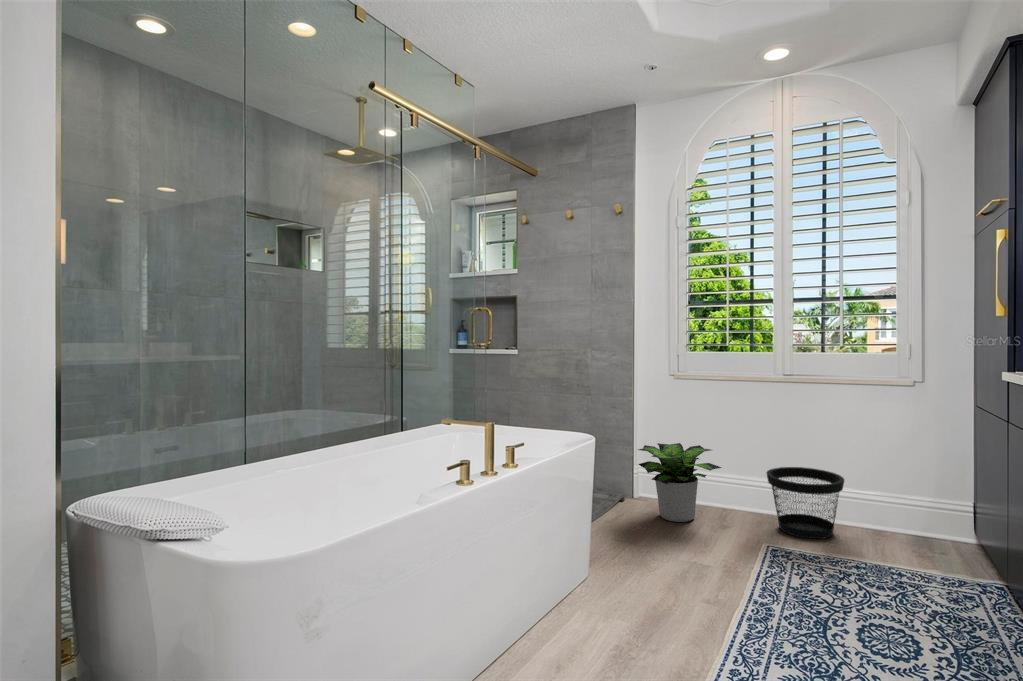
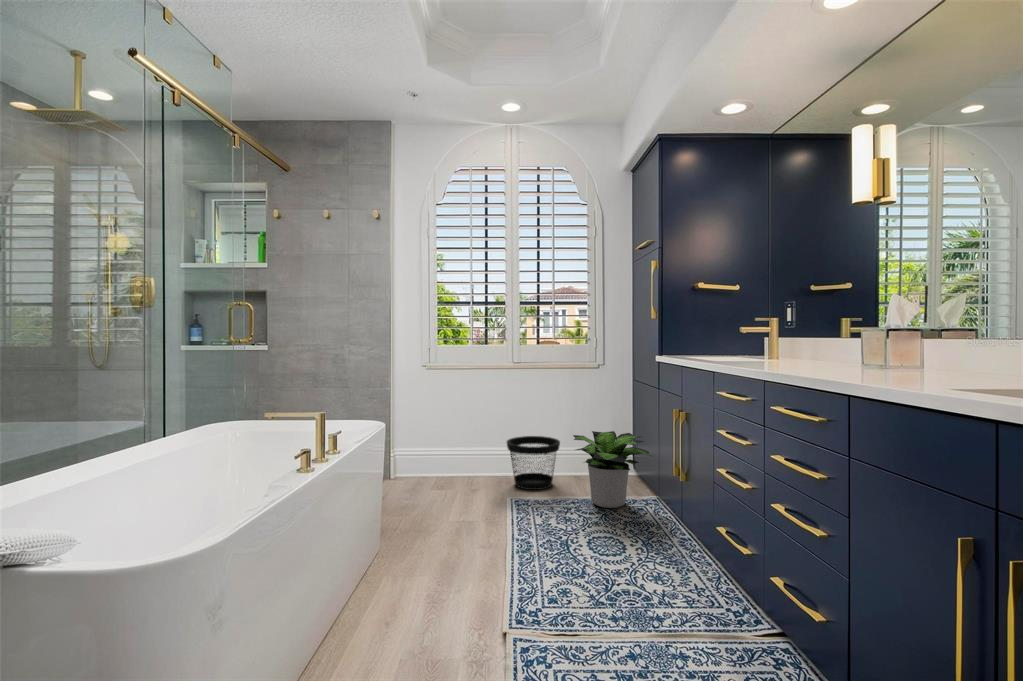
potted plant: present [638,443,722,522] -> present [573,431,653,508]

